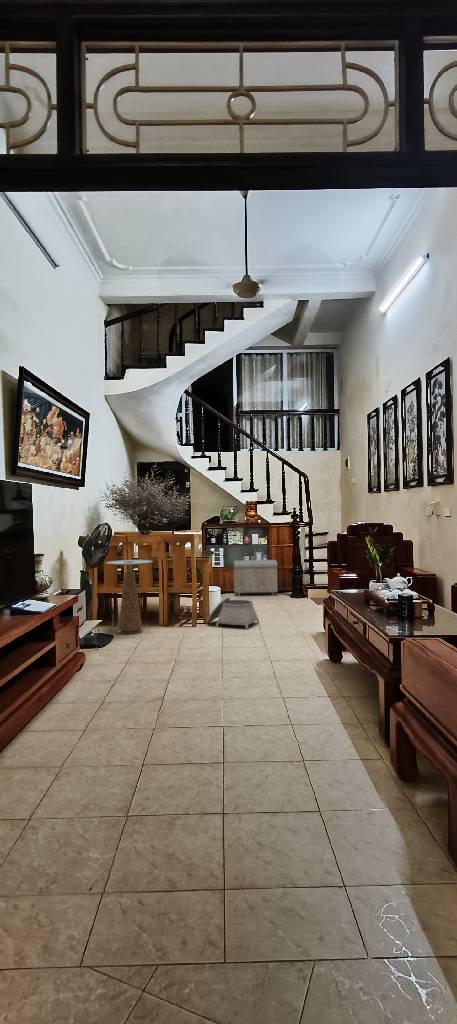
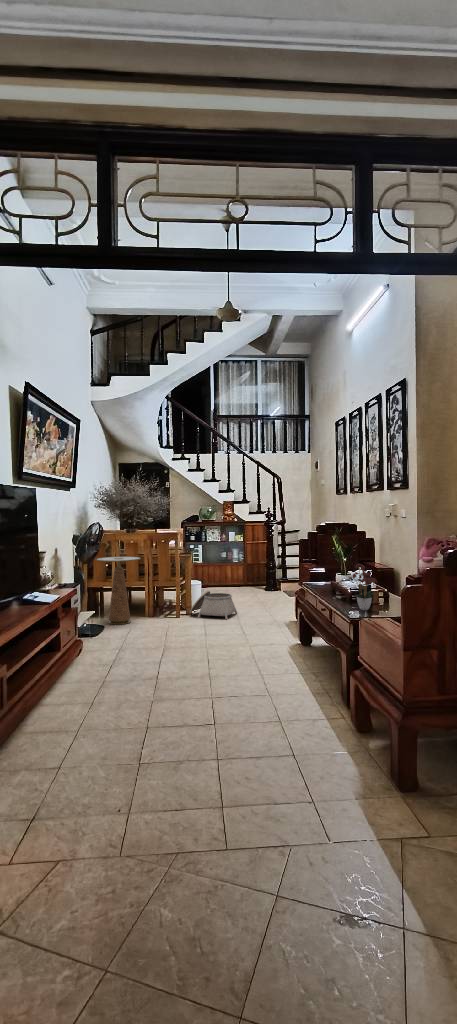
storage bench: present [234,560,278,596] -> none [212,557,253,590]
flower arrangement: none [388,566,425,625] -> present [352,564,377,610]

